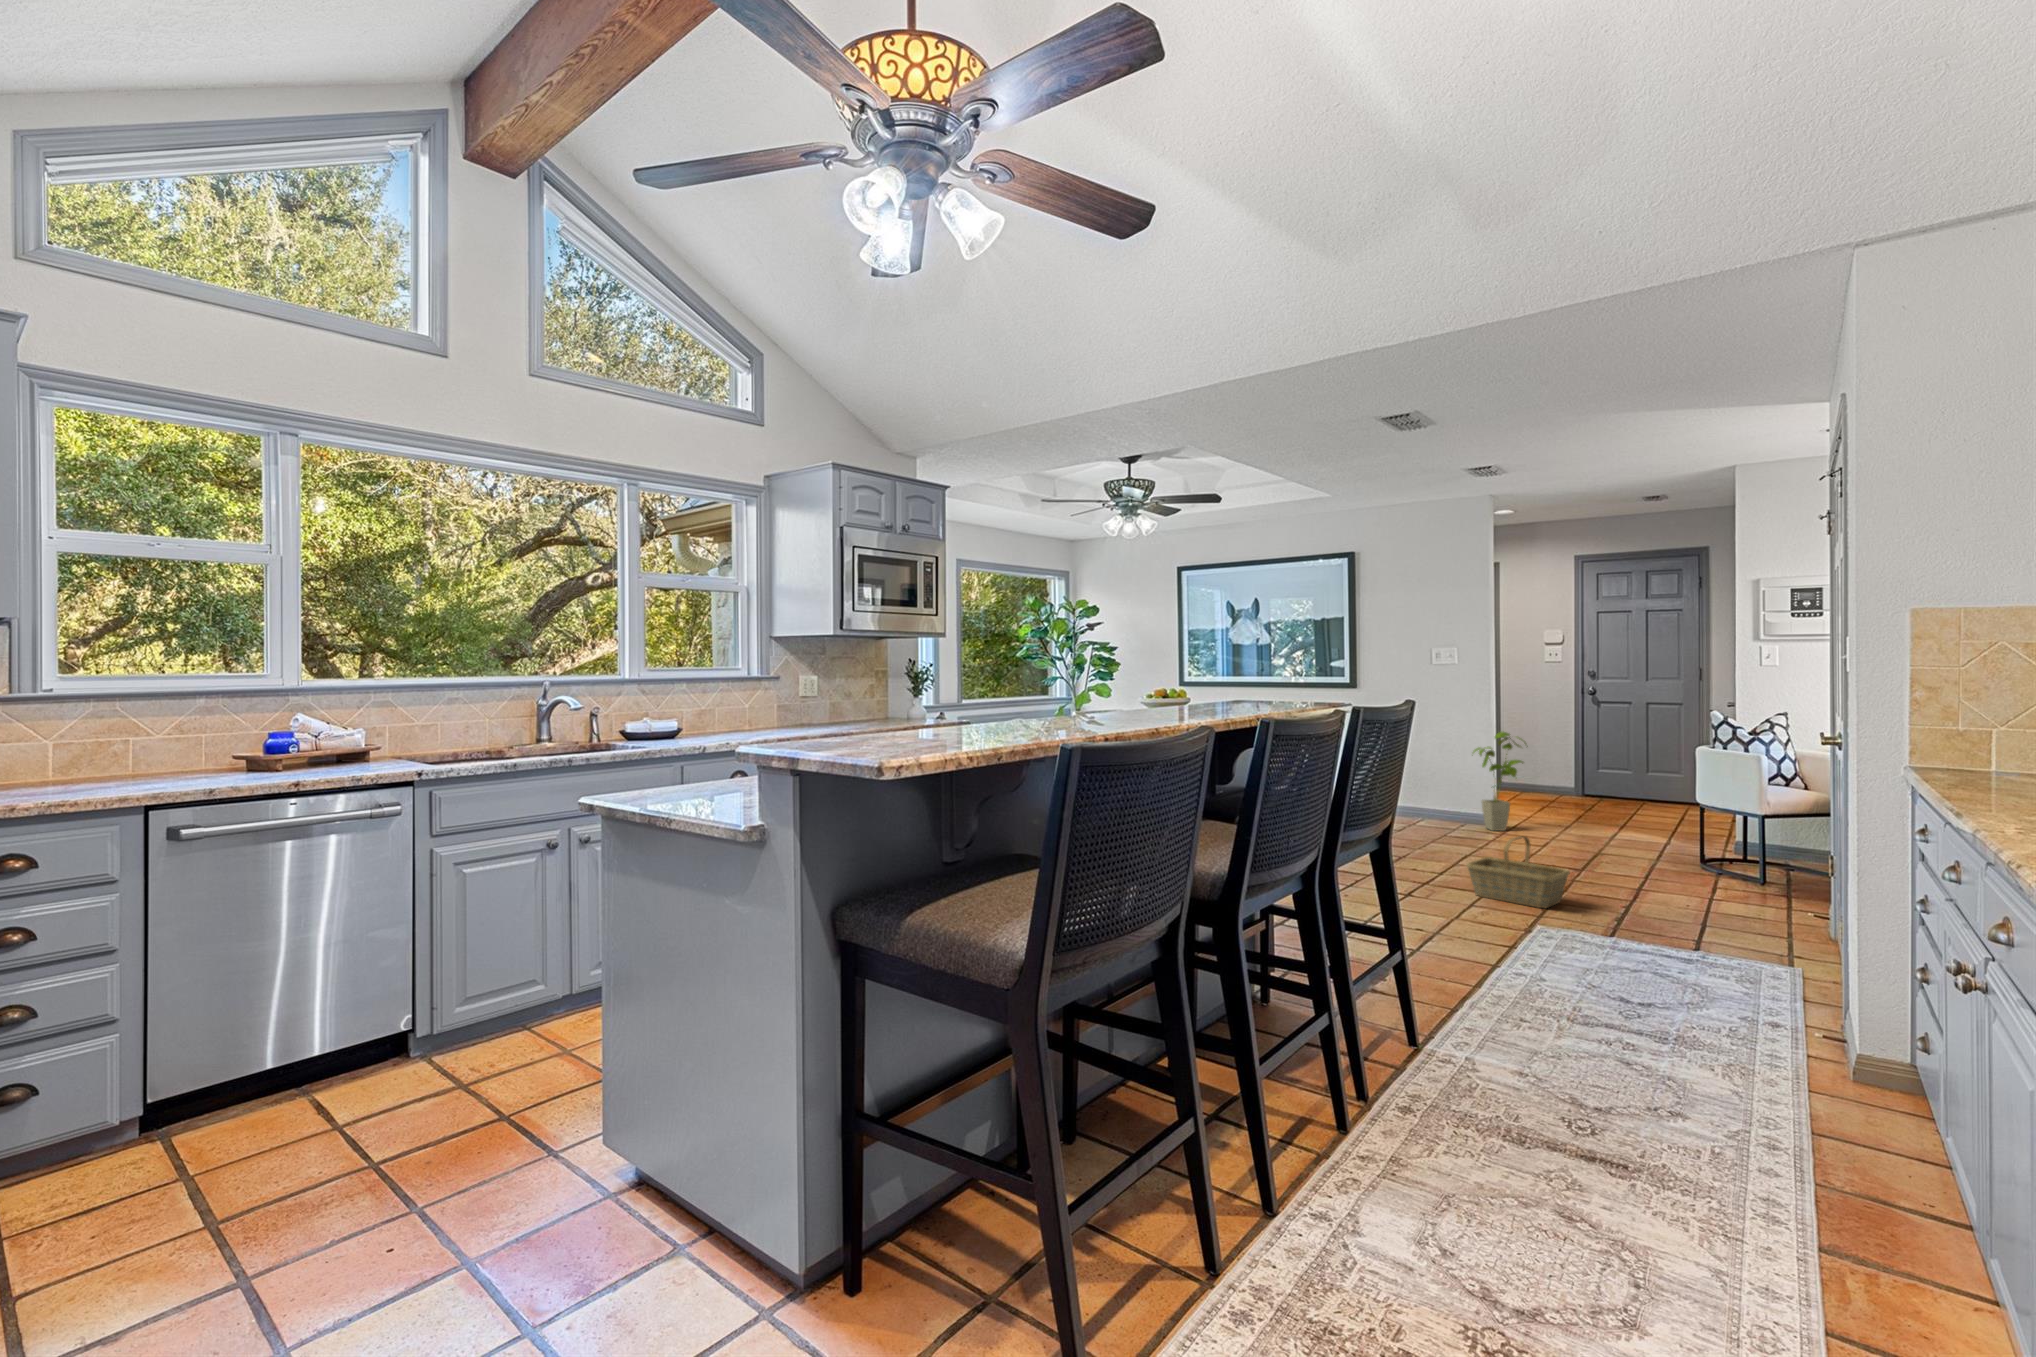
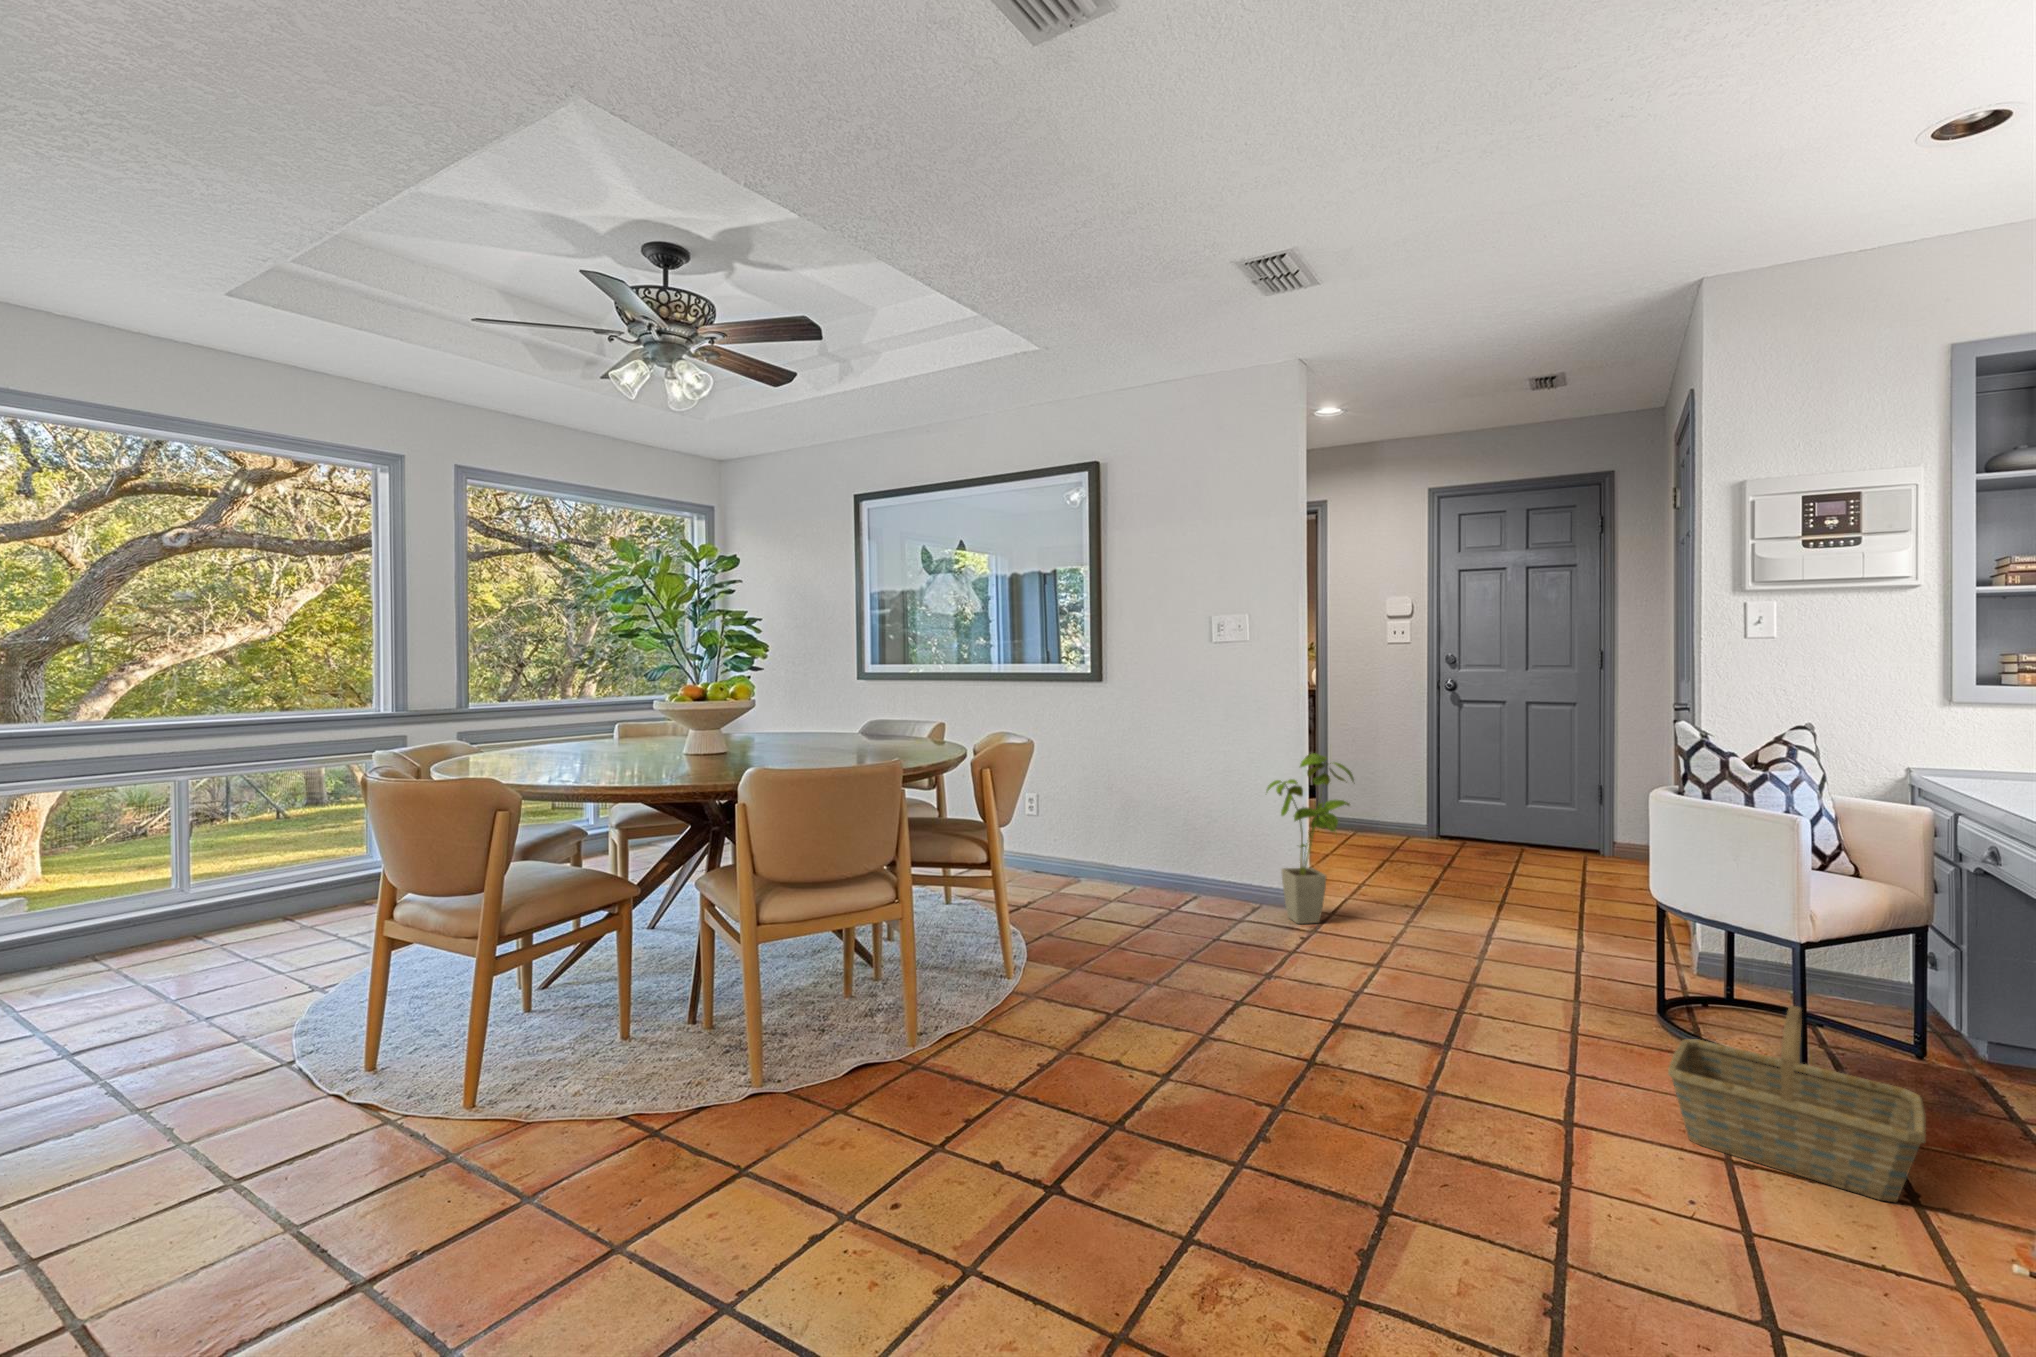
basket: present [1466,836,1570,908] -> present [1668,1005,1926,1203]

